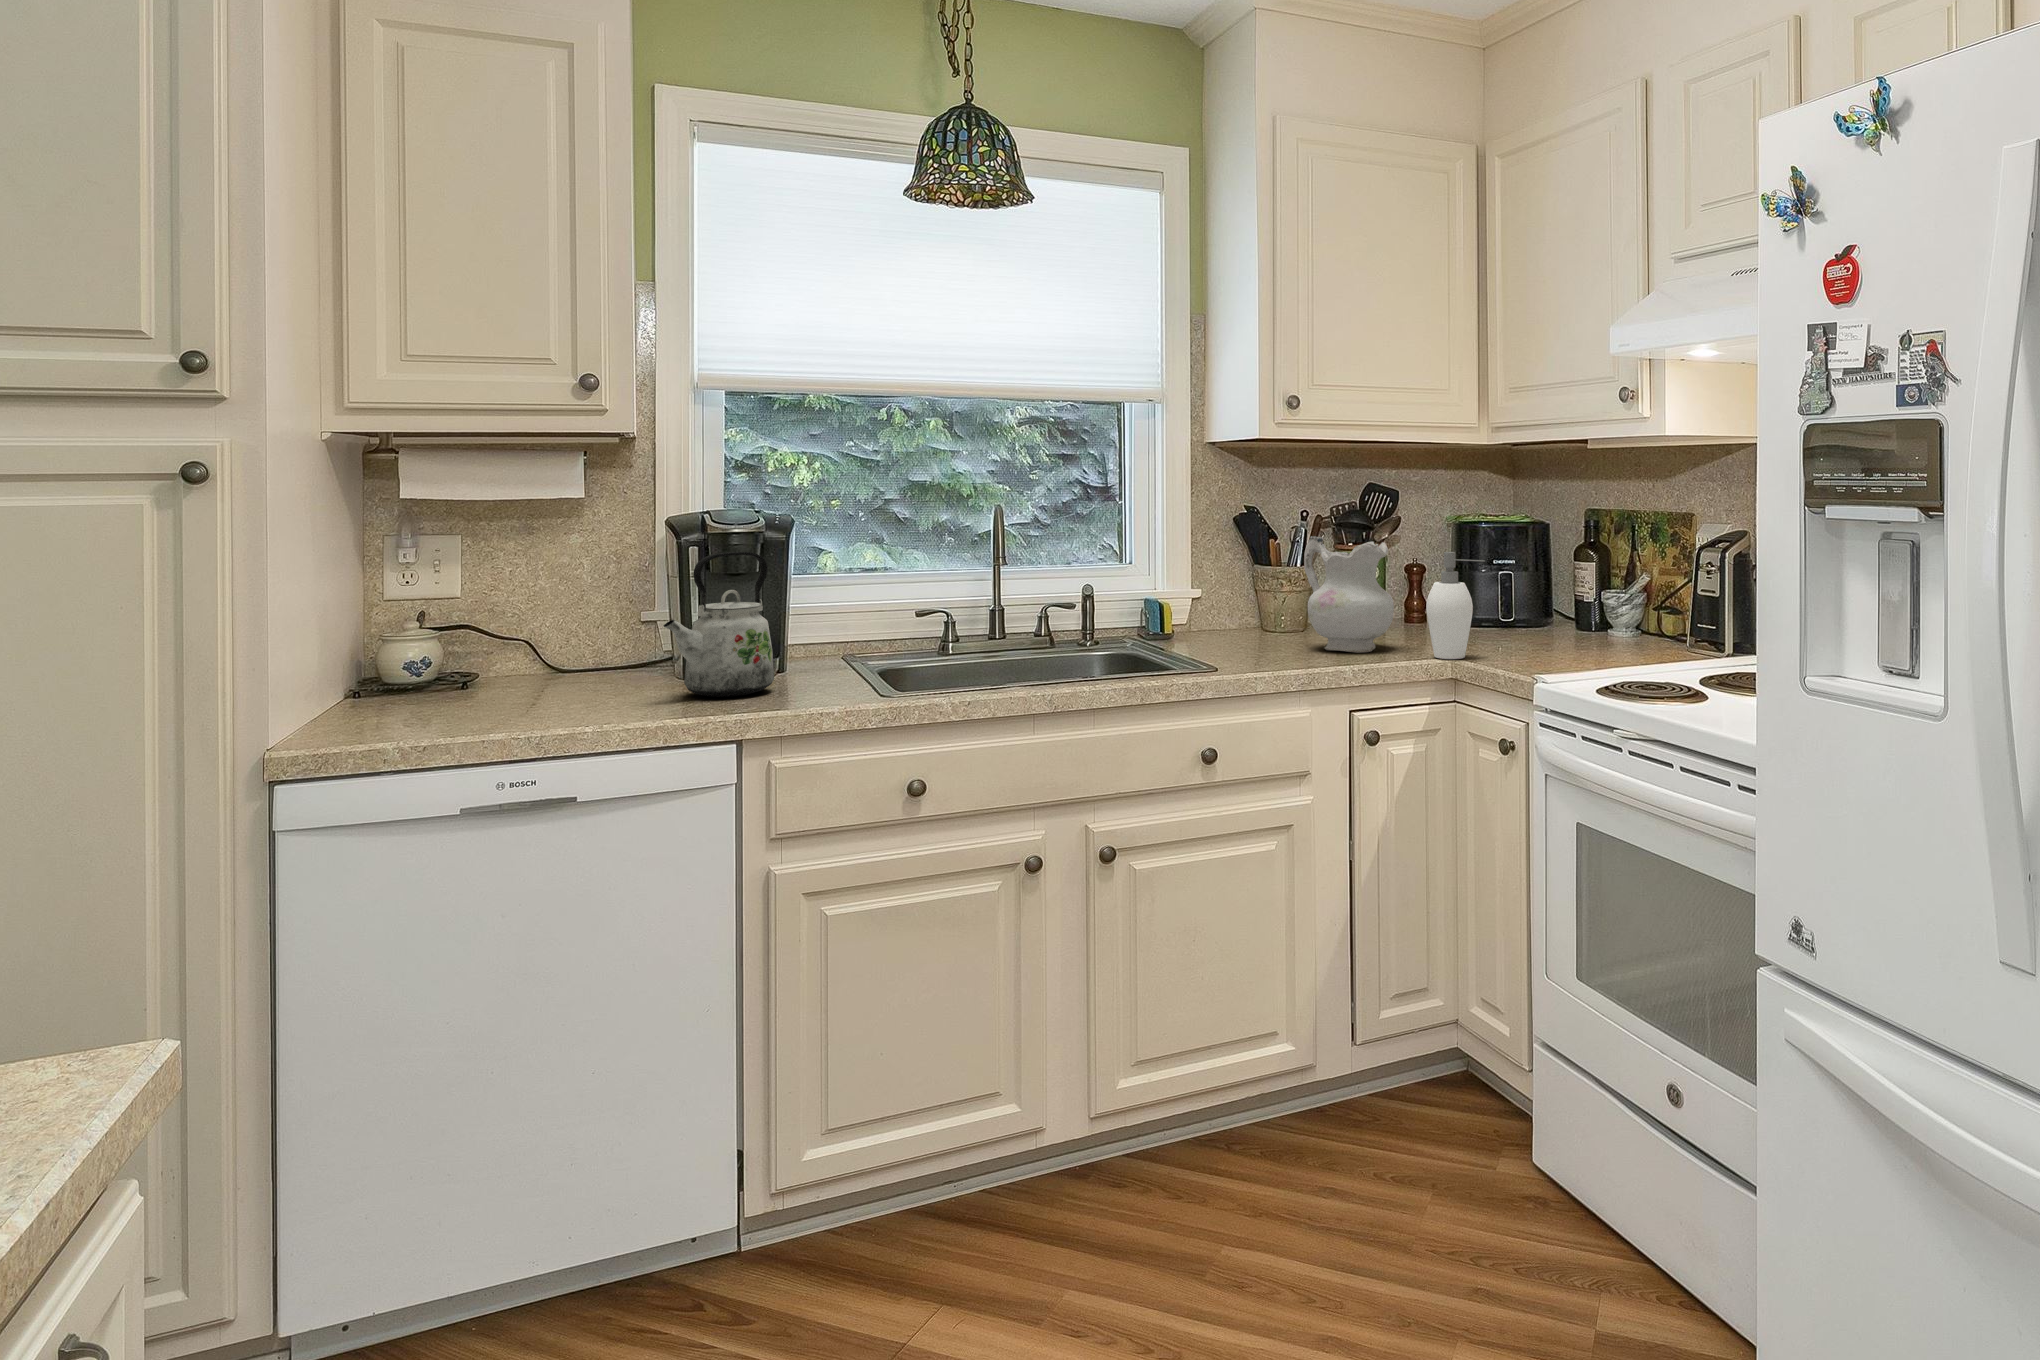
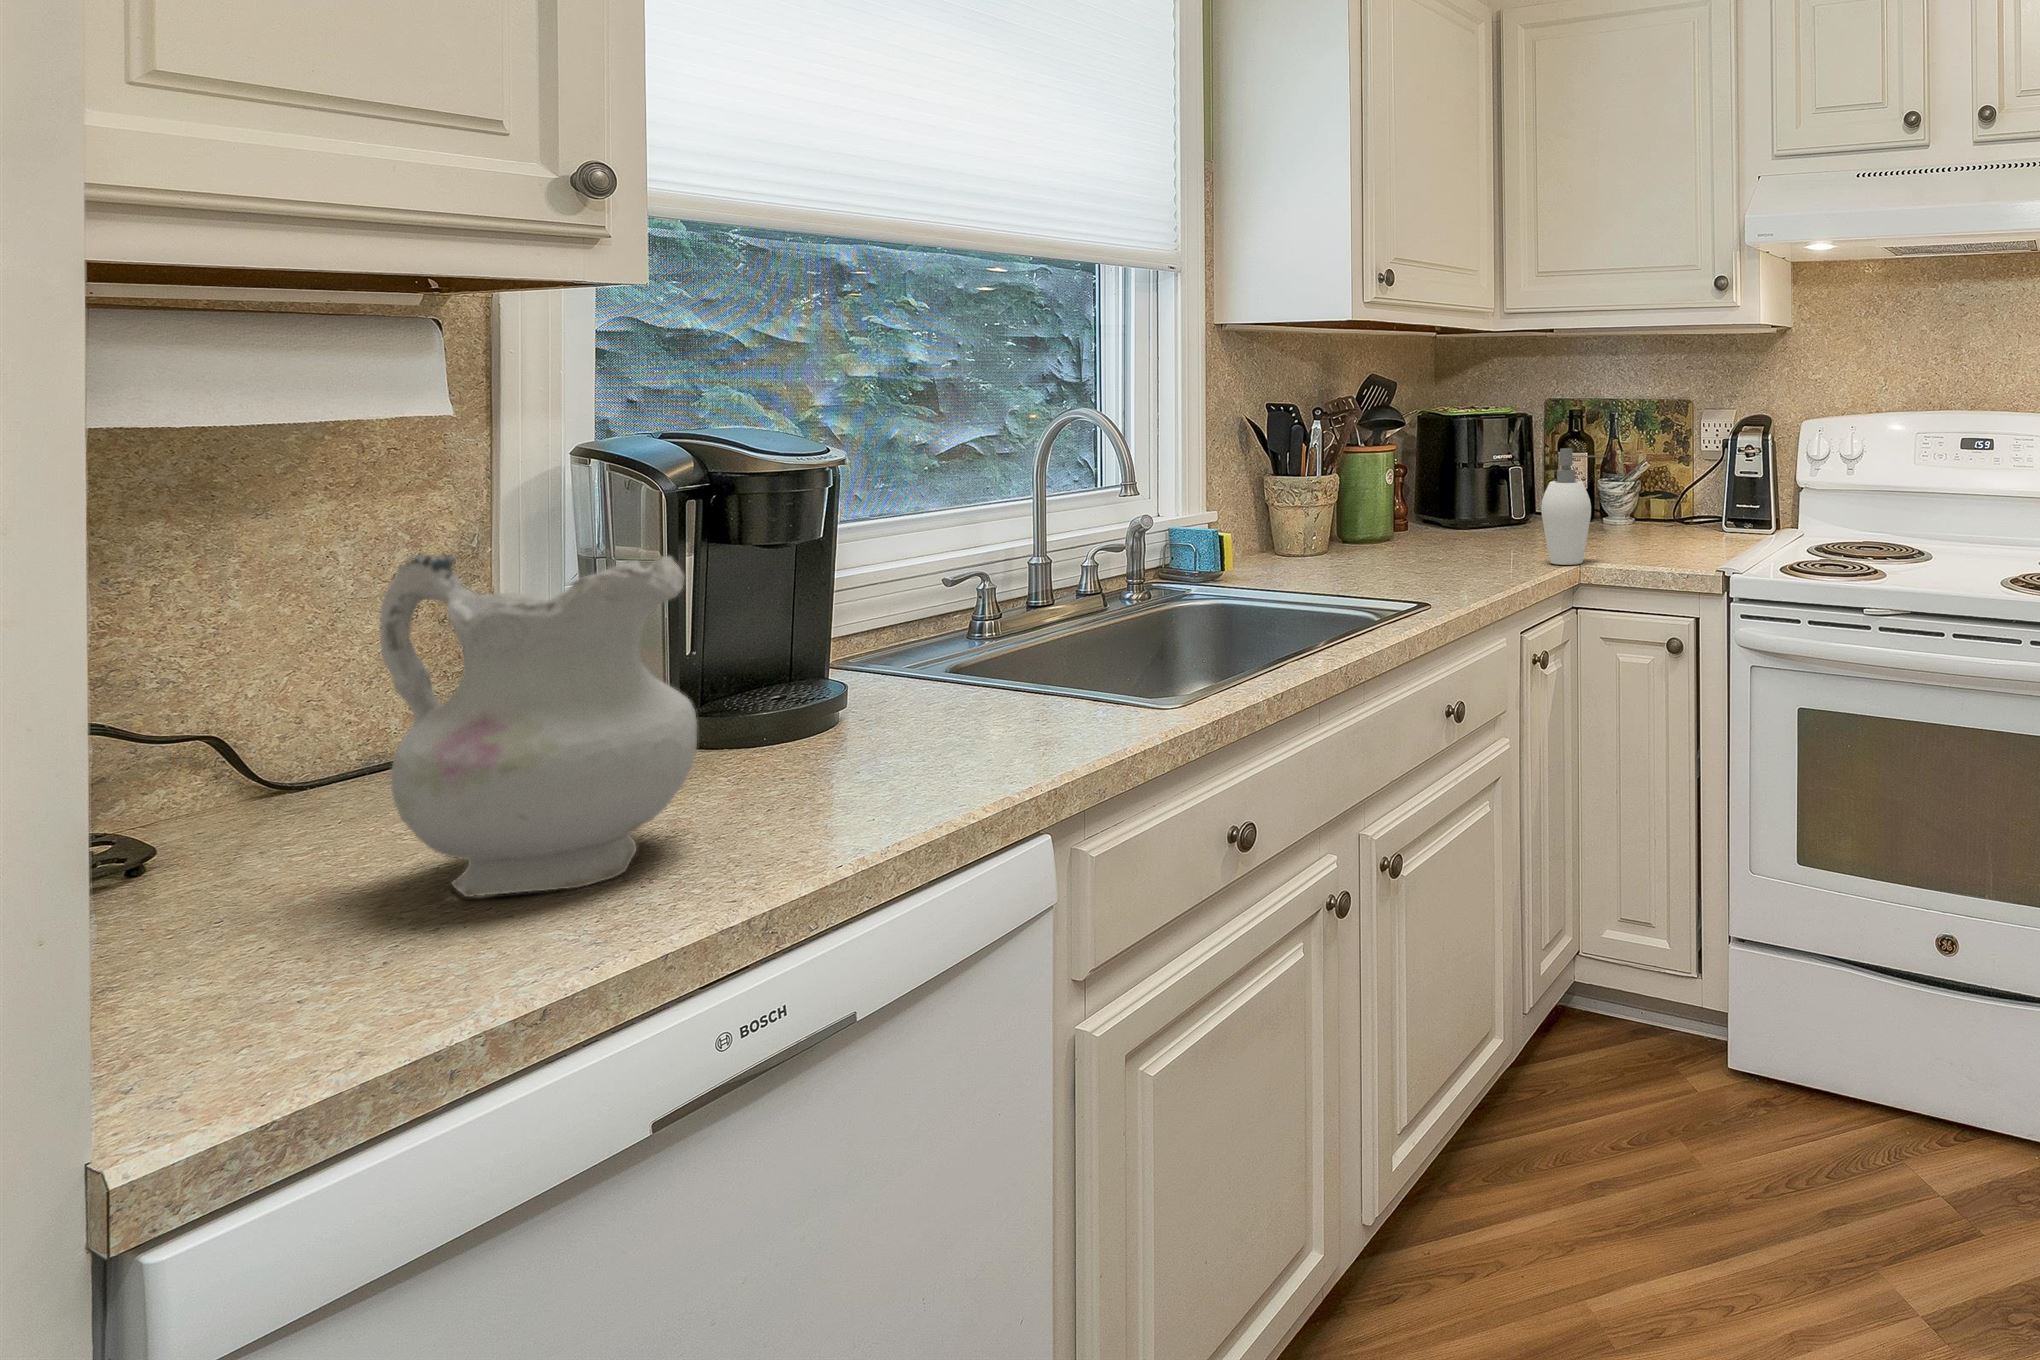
ceramic pitcher: present [1304,536,1394,653] -> present [380,554,697,897]
kettle: present [664,552,774,697] -> none [816,500,976,758]

